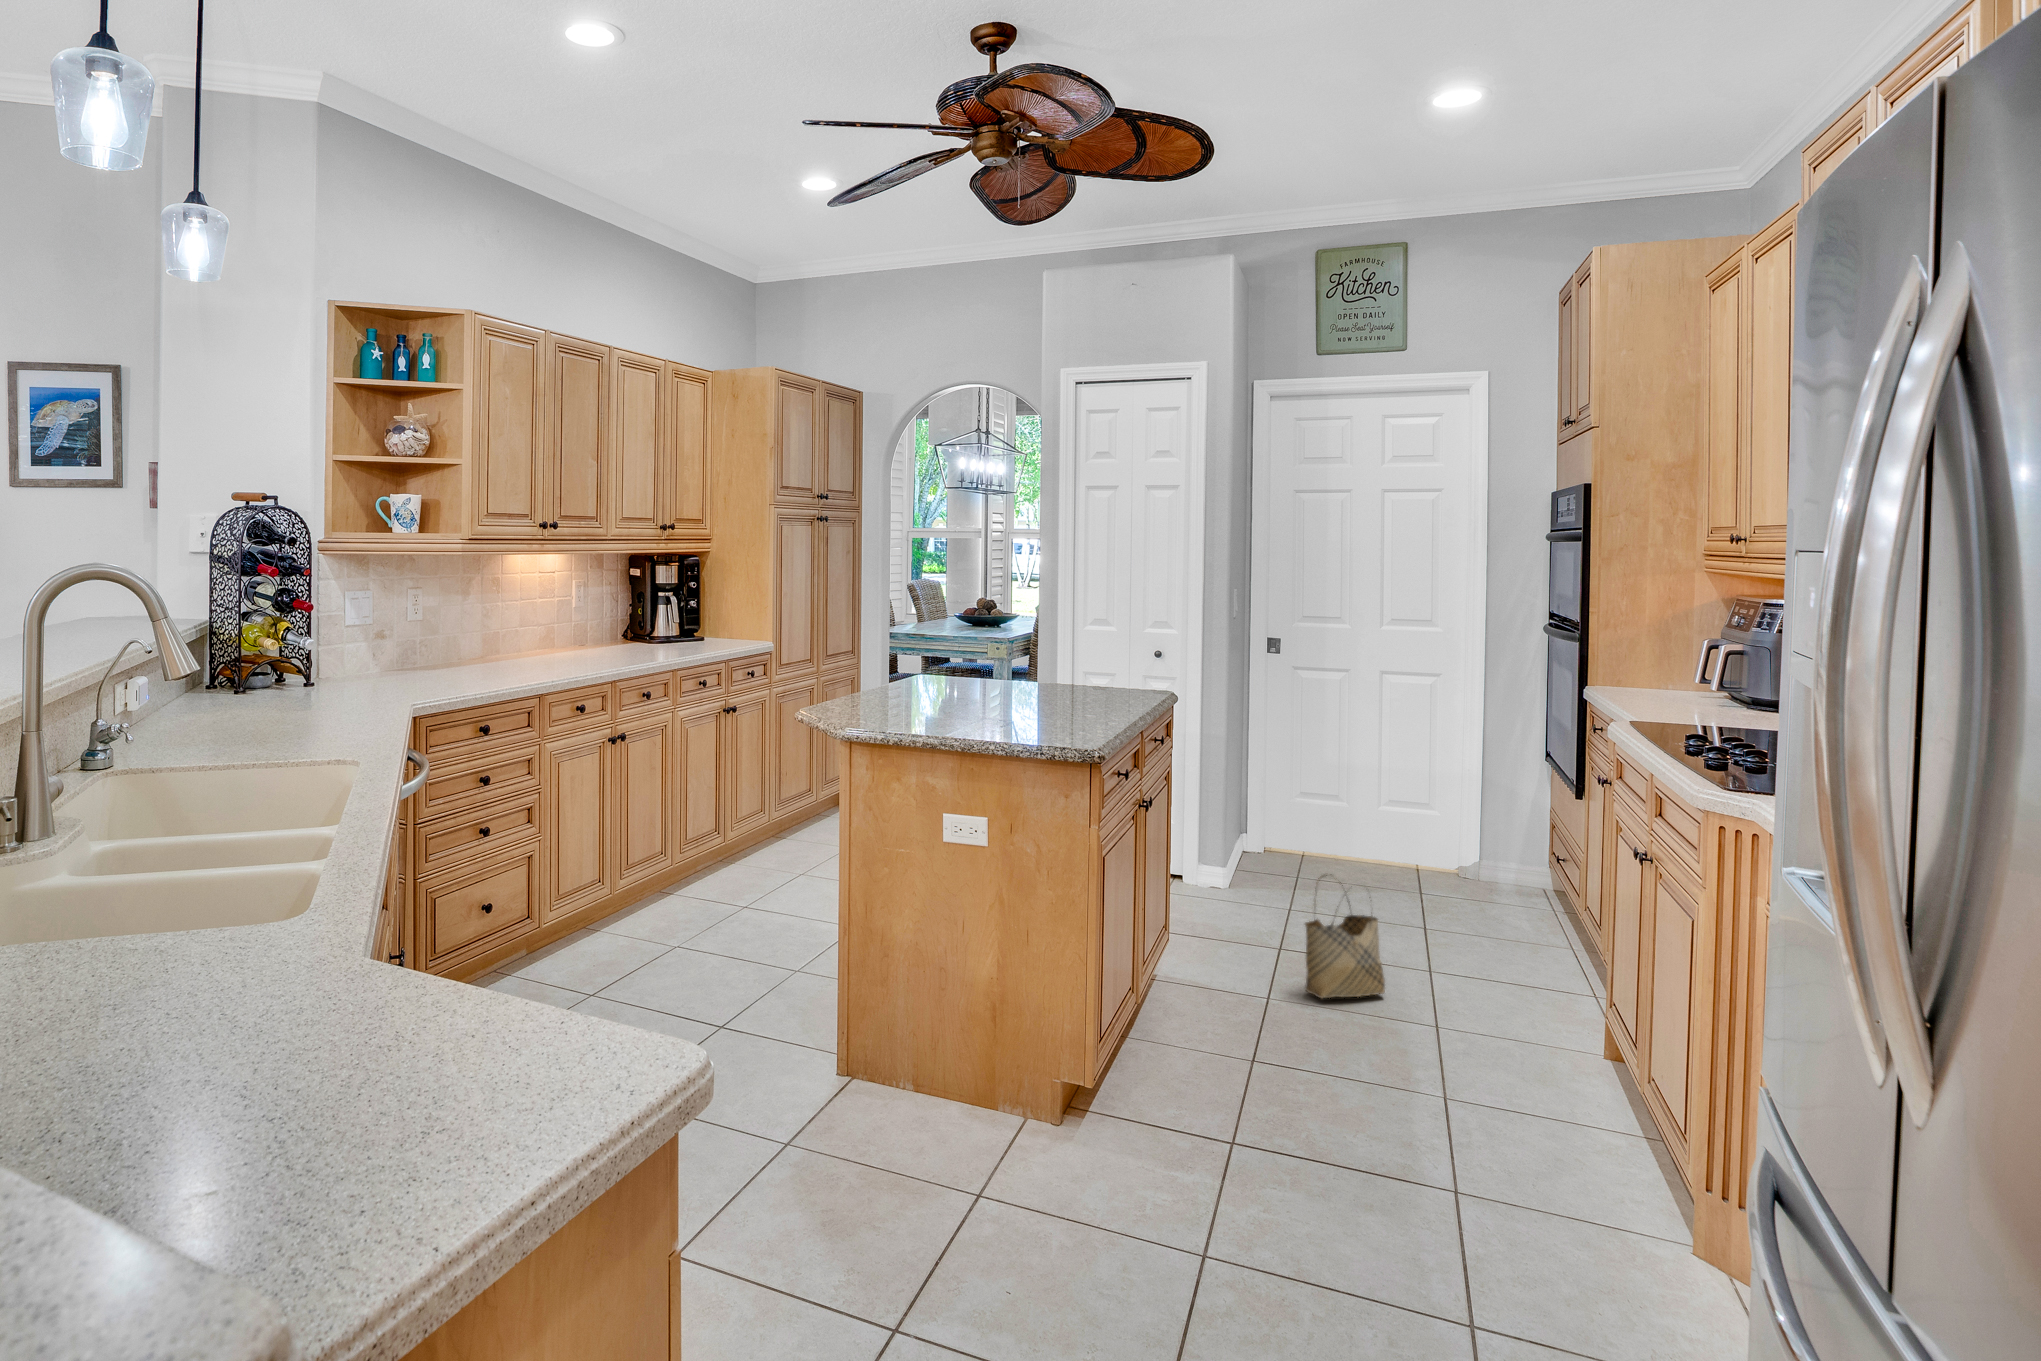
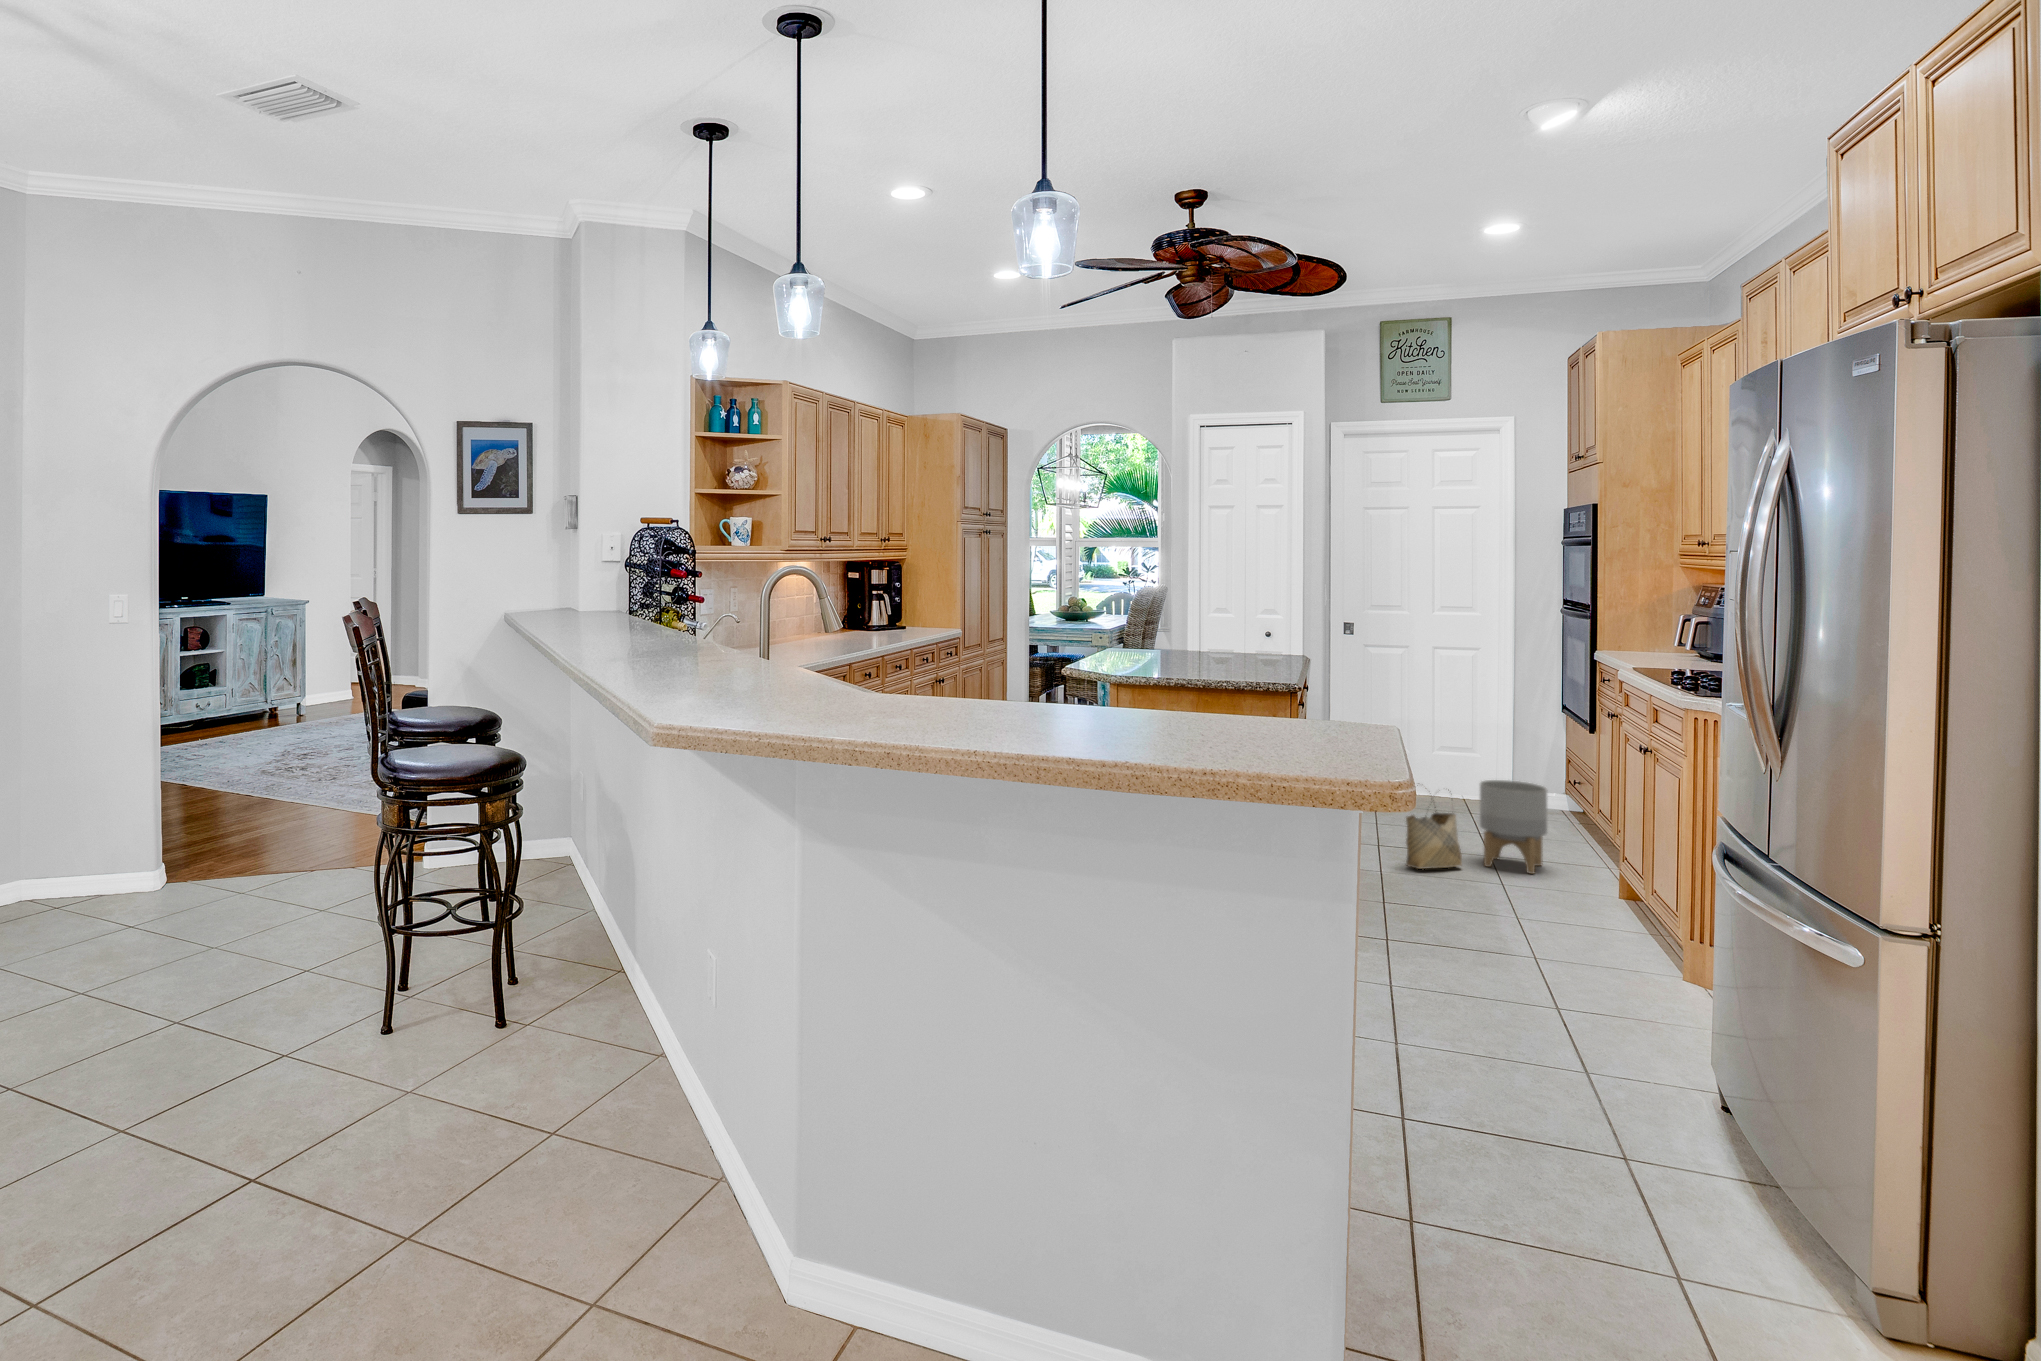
planter: none [1413,868,1508,1010] -> present [1480,780,1547,874]

